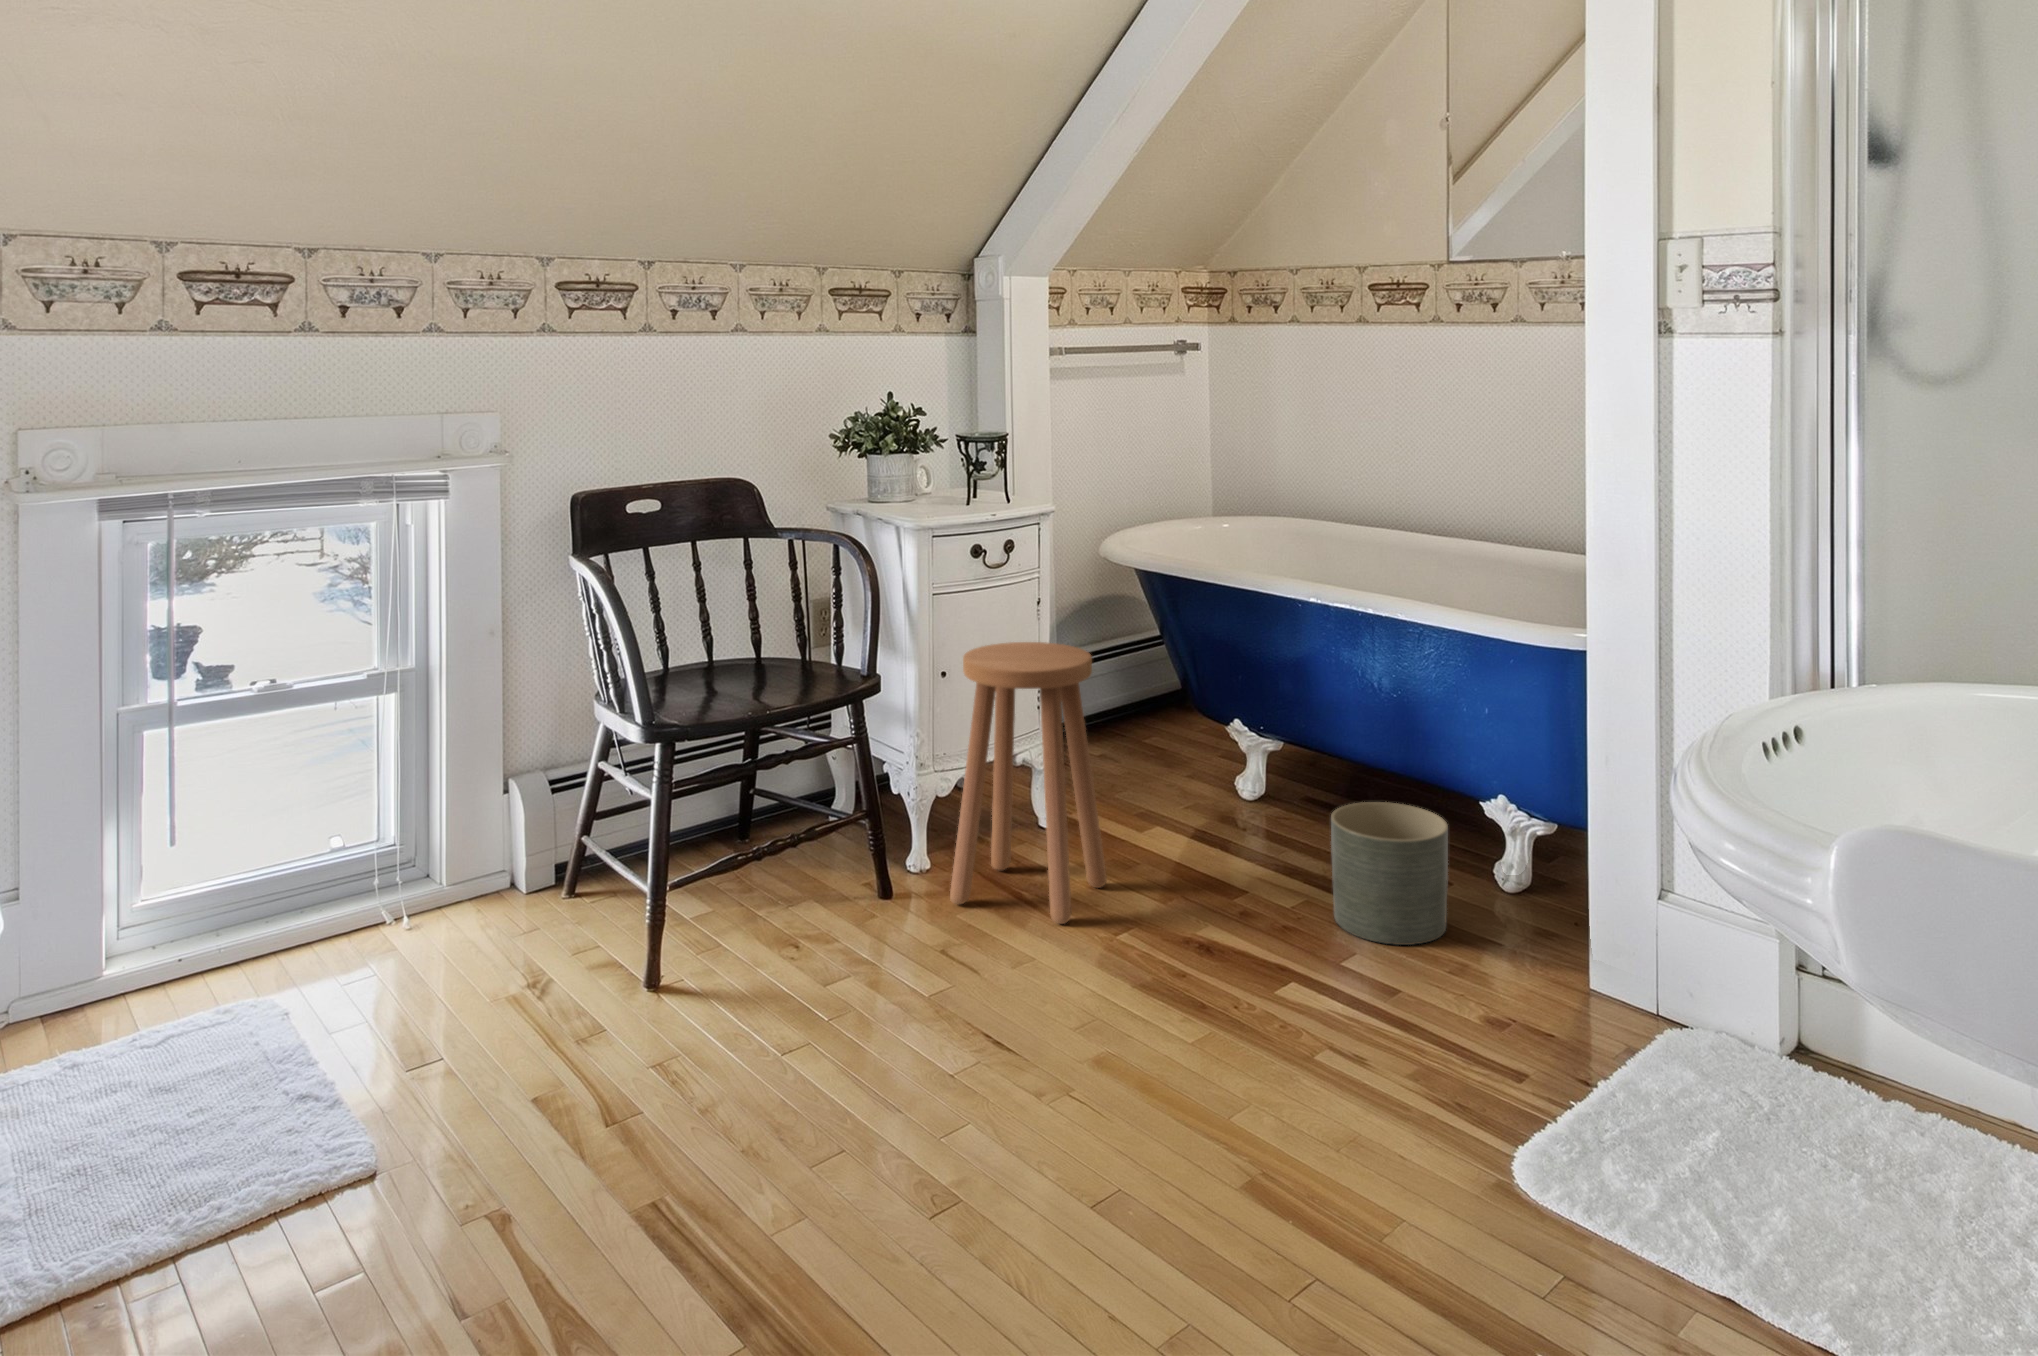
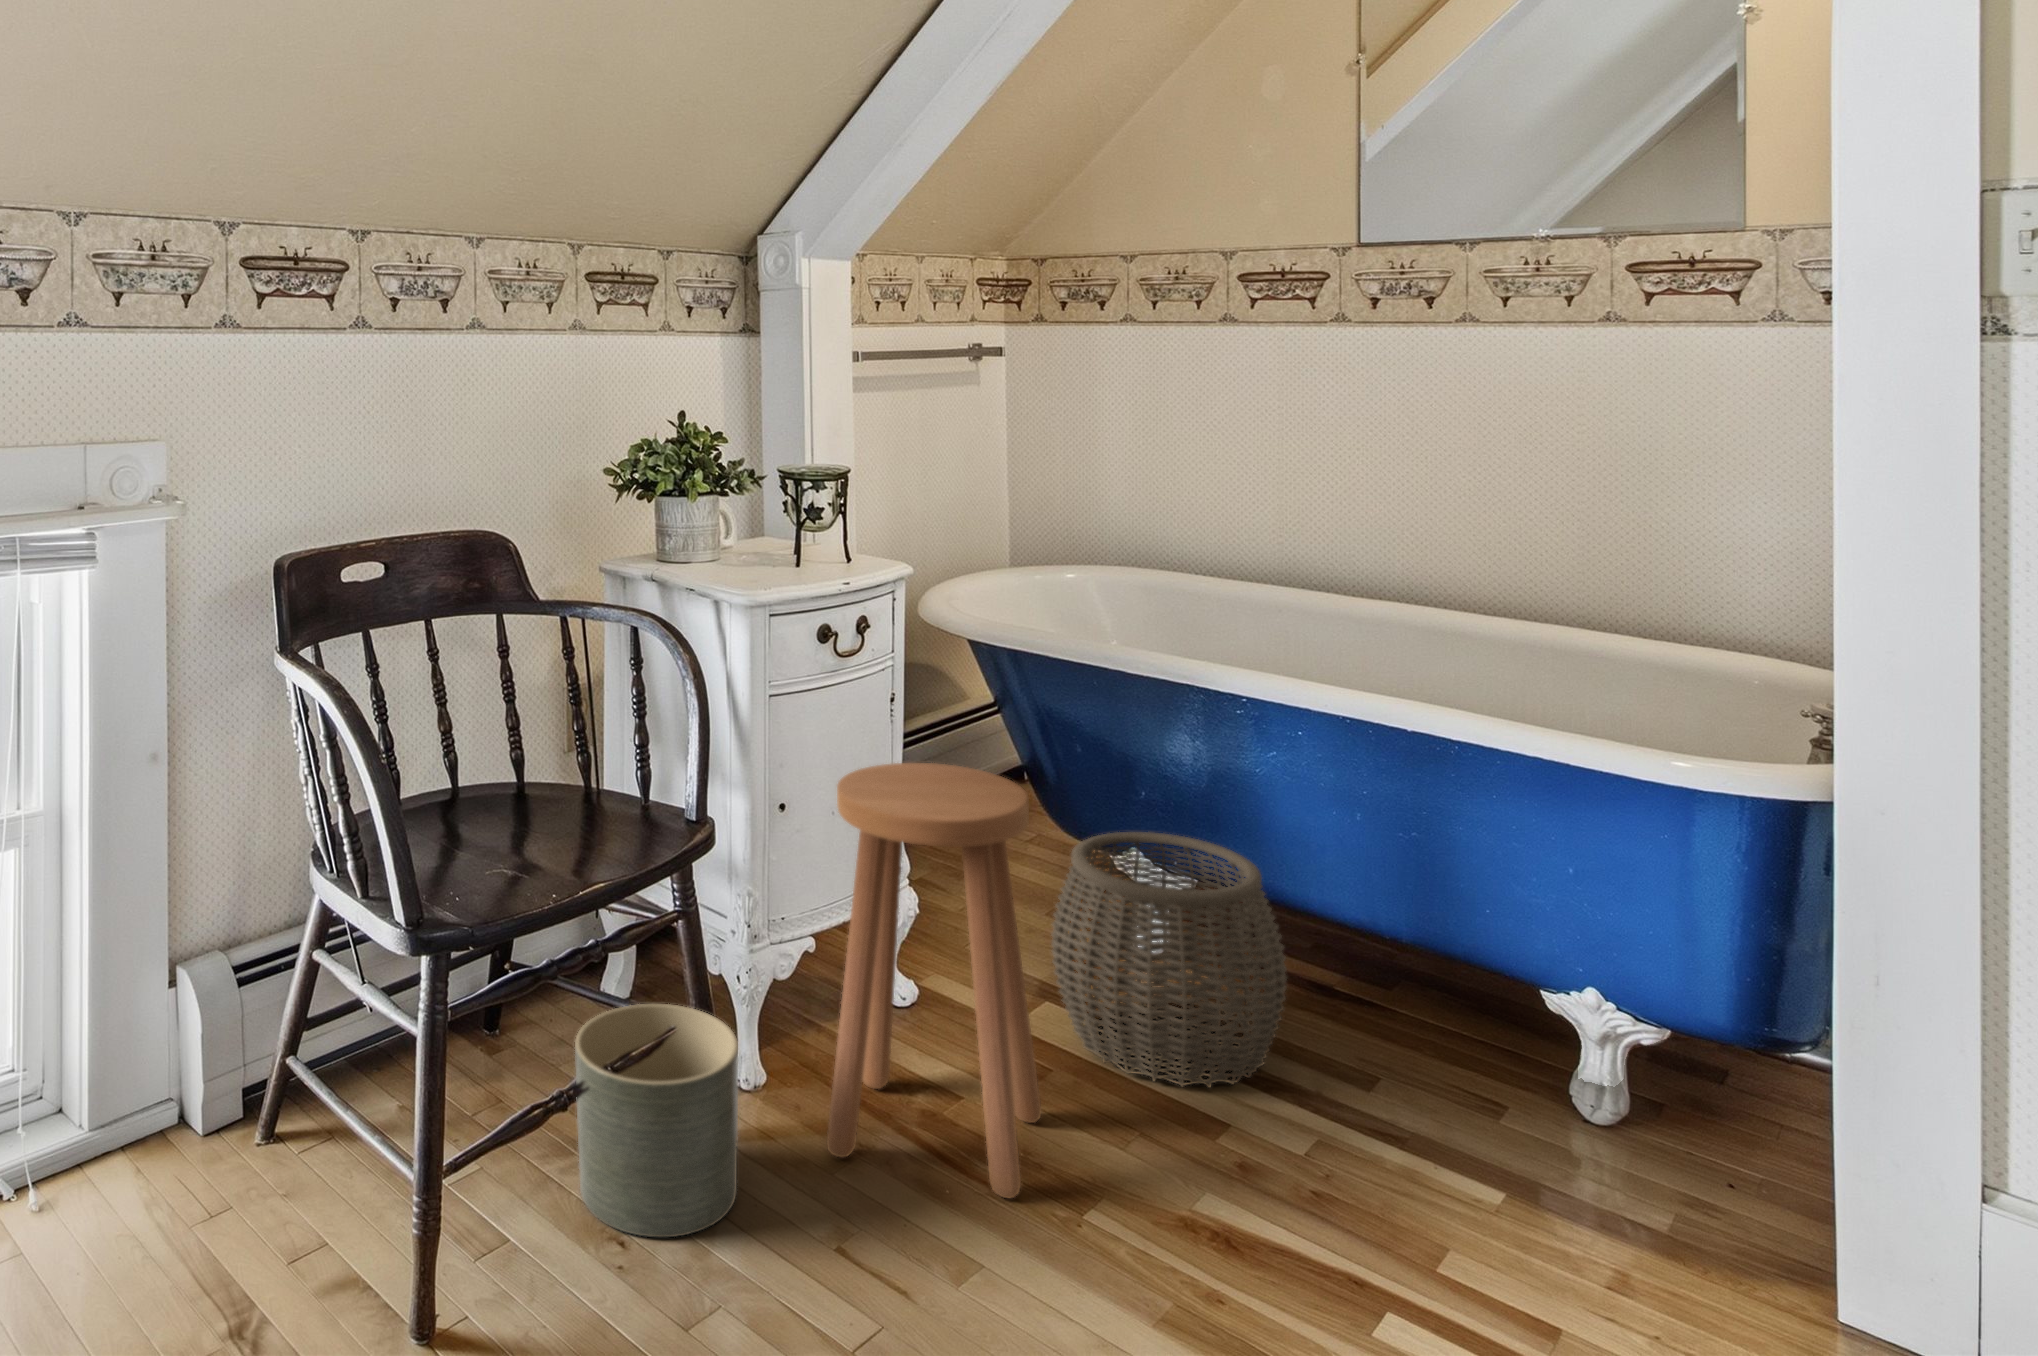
woven basket: none [1139,701,1299,870] -> present [1052,832,1287,1087]
planter: present [1331,802,1448,945] -> present [575,1004,738,1237]

